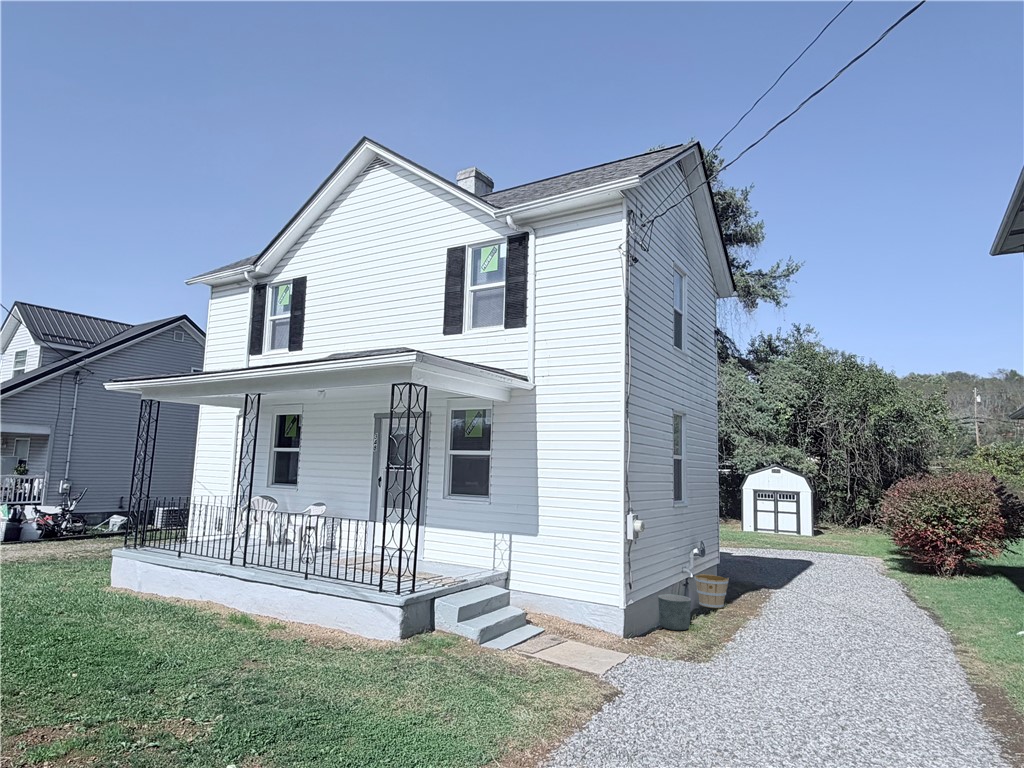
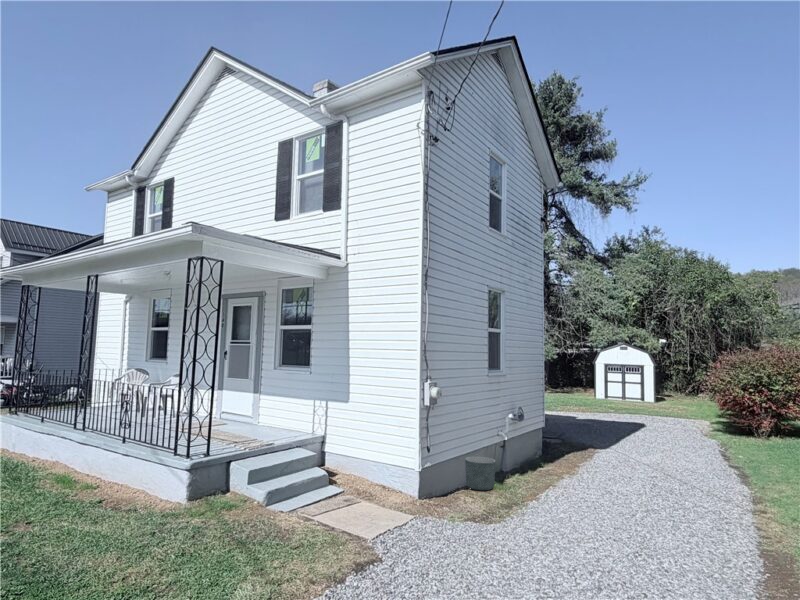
wooden bucket: present [695,574,729,608] -> none [513,437,545,469]

